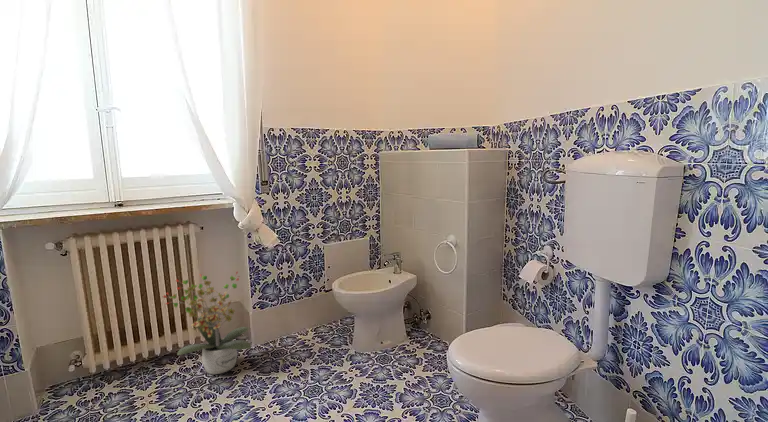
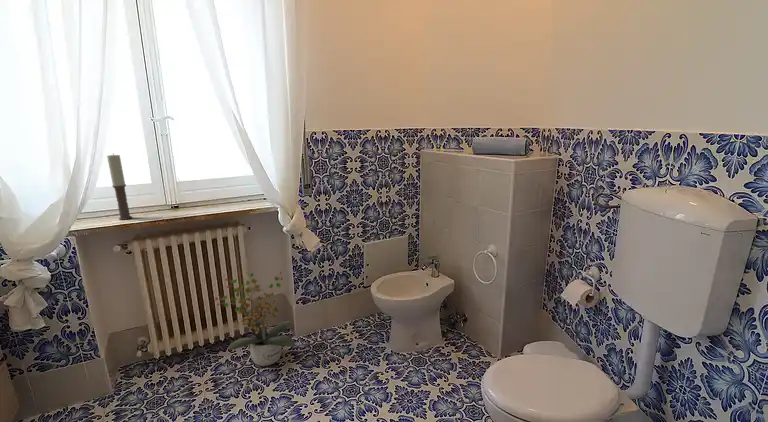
candle: none [46,142,71,214] -> present [107,154,132,220]

